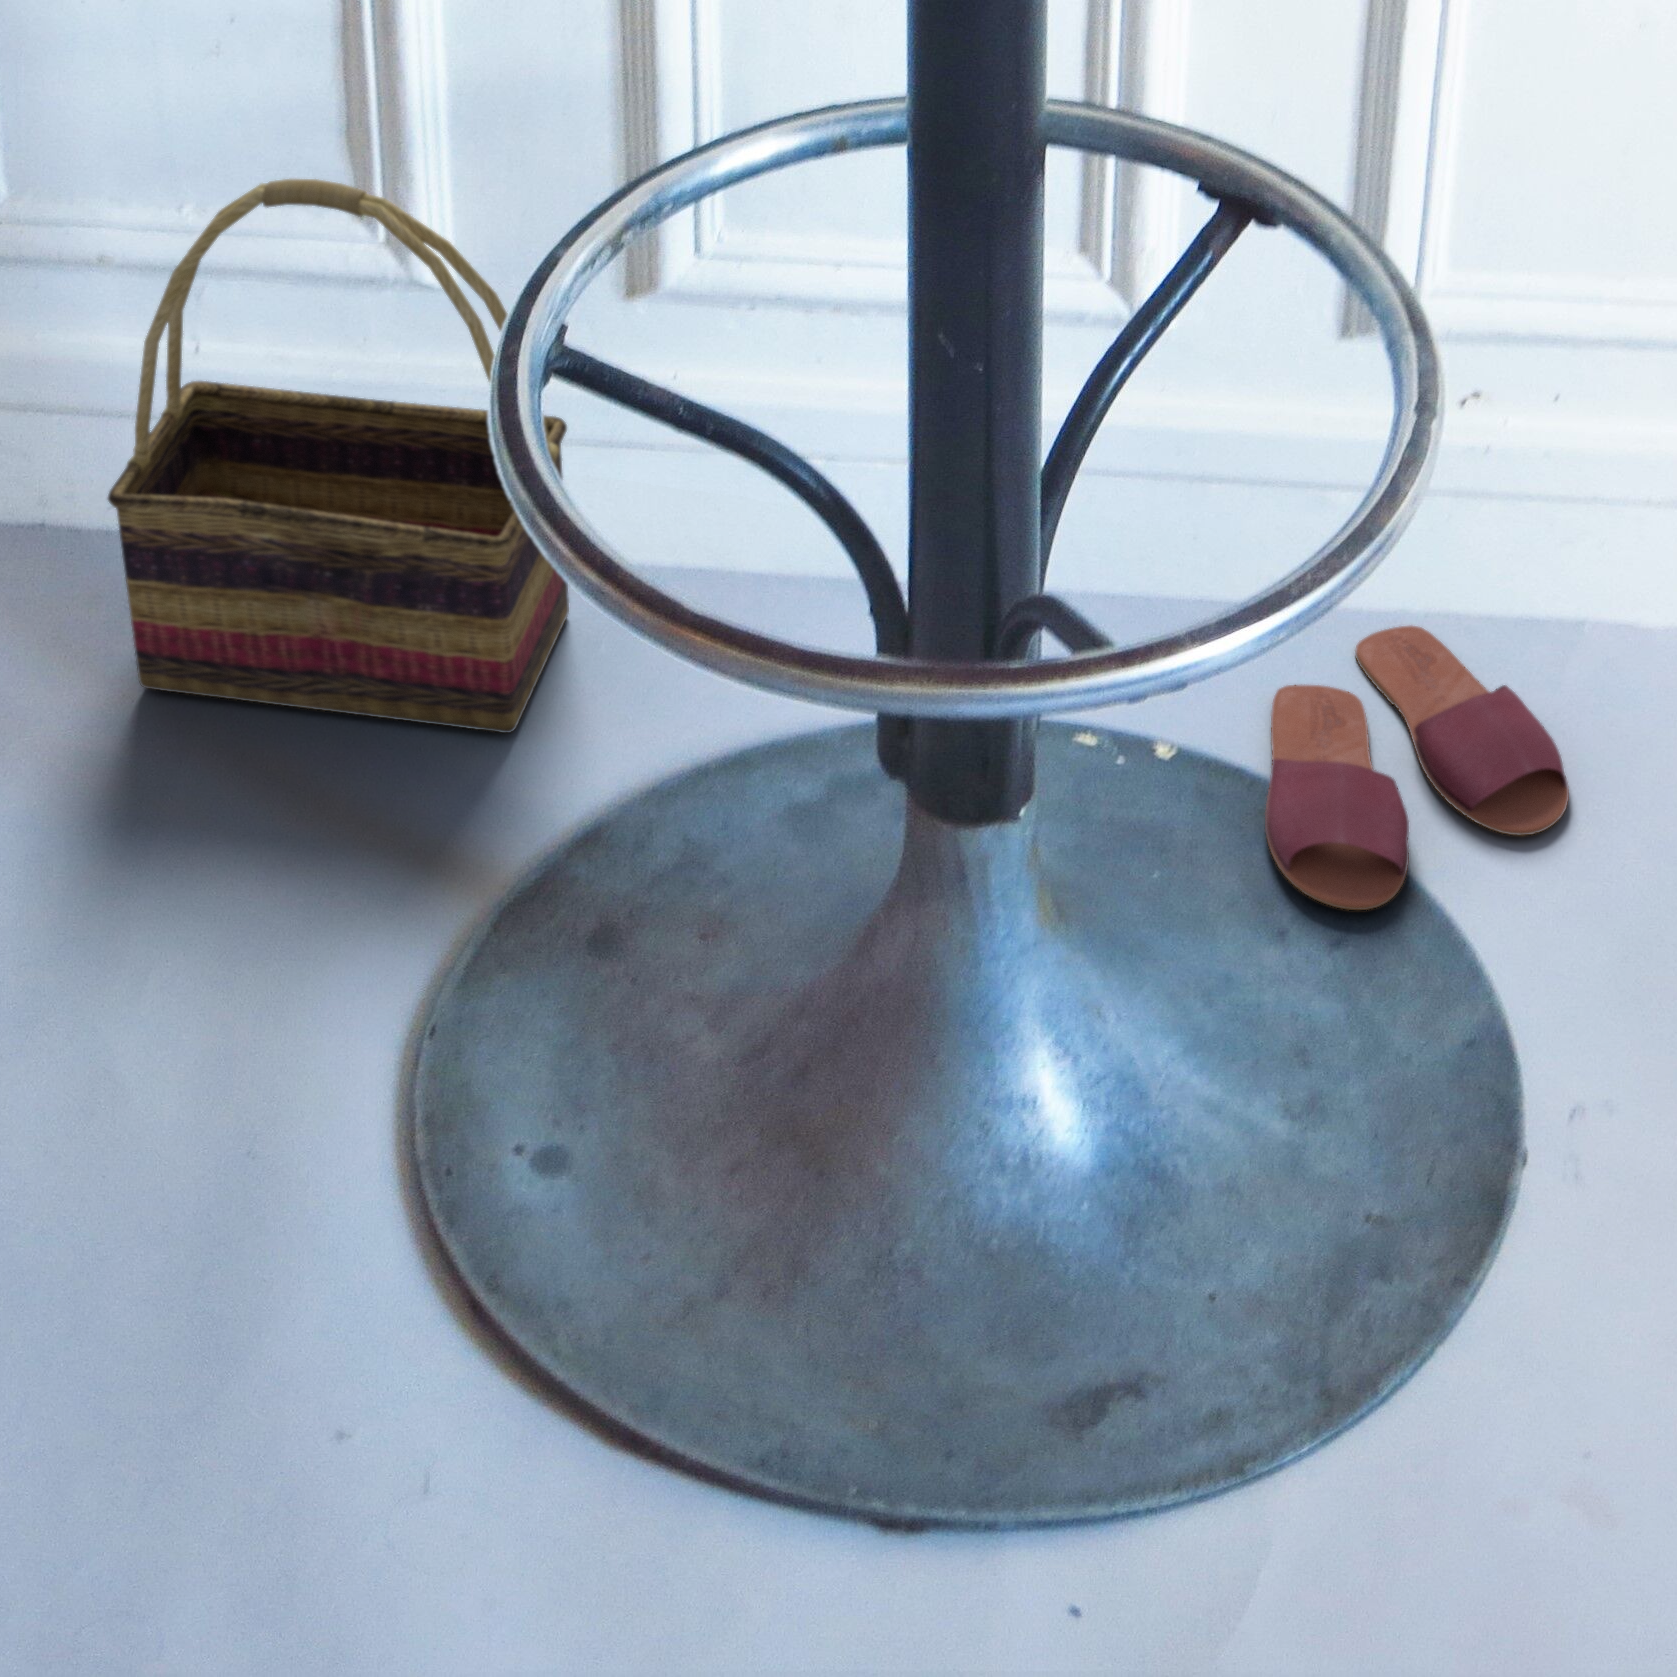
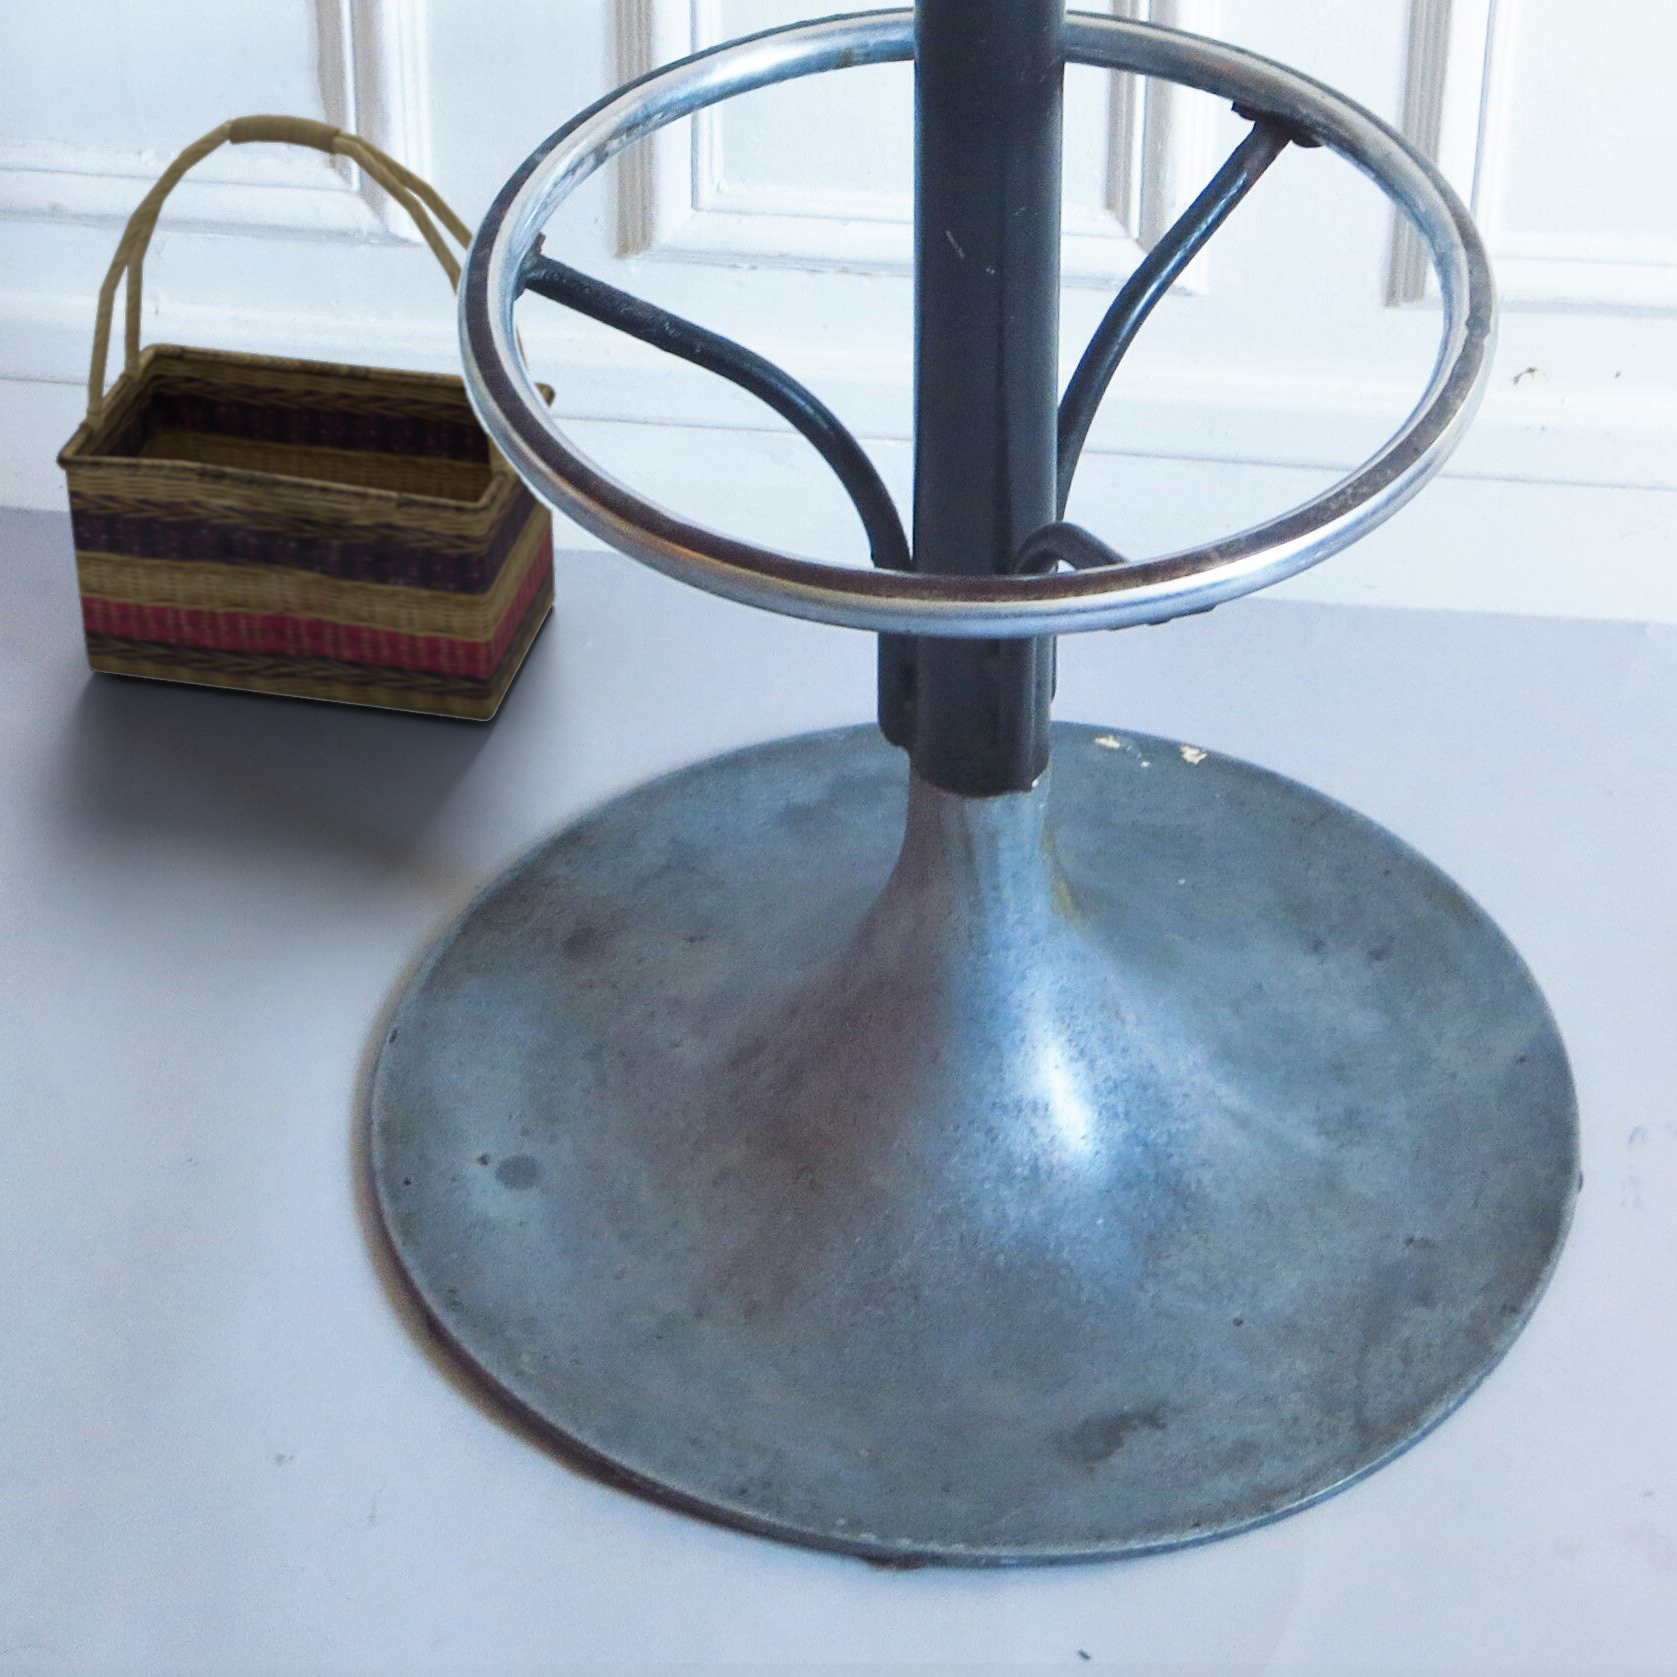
slippers: present [1265,626,1569,910] -> none [1301,621,1627,914]

